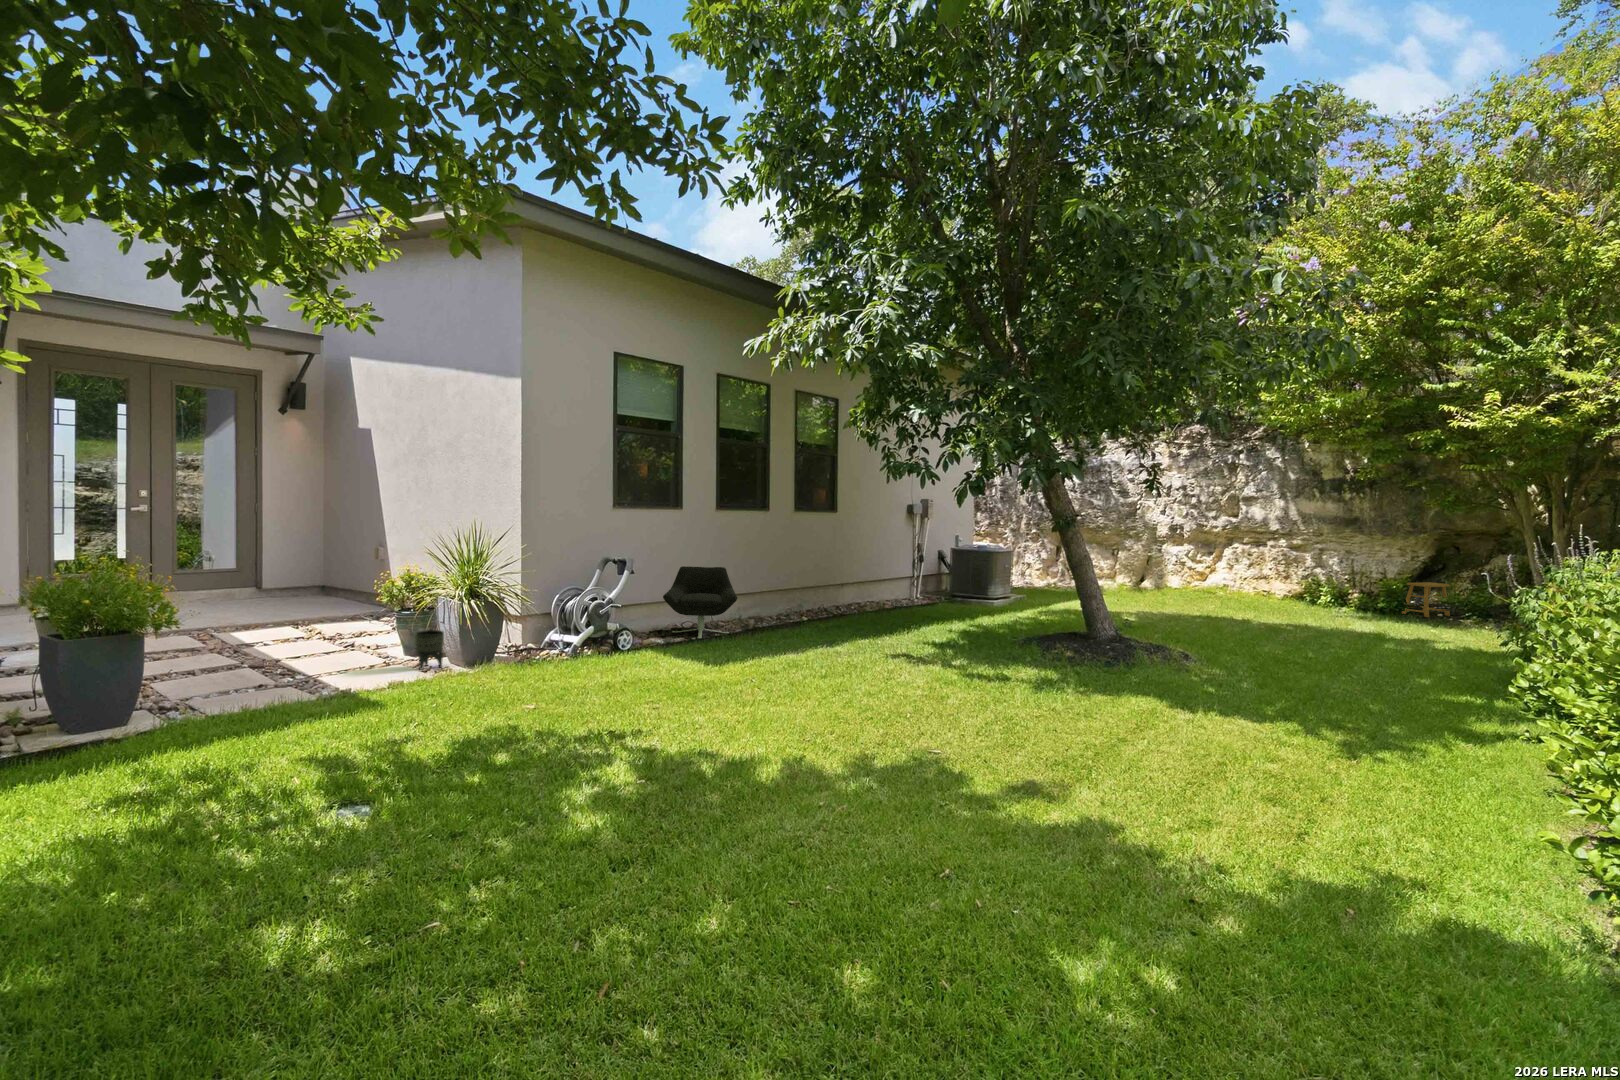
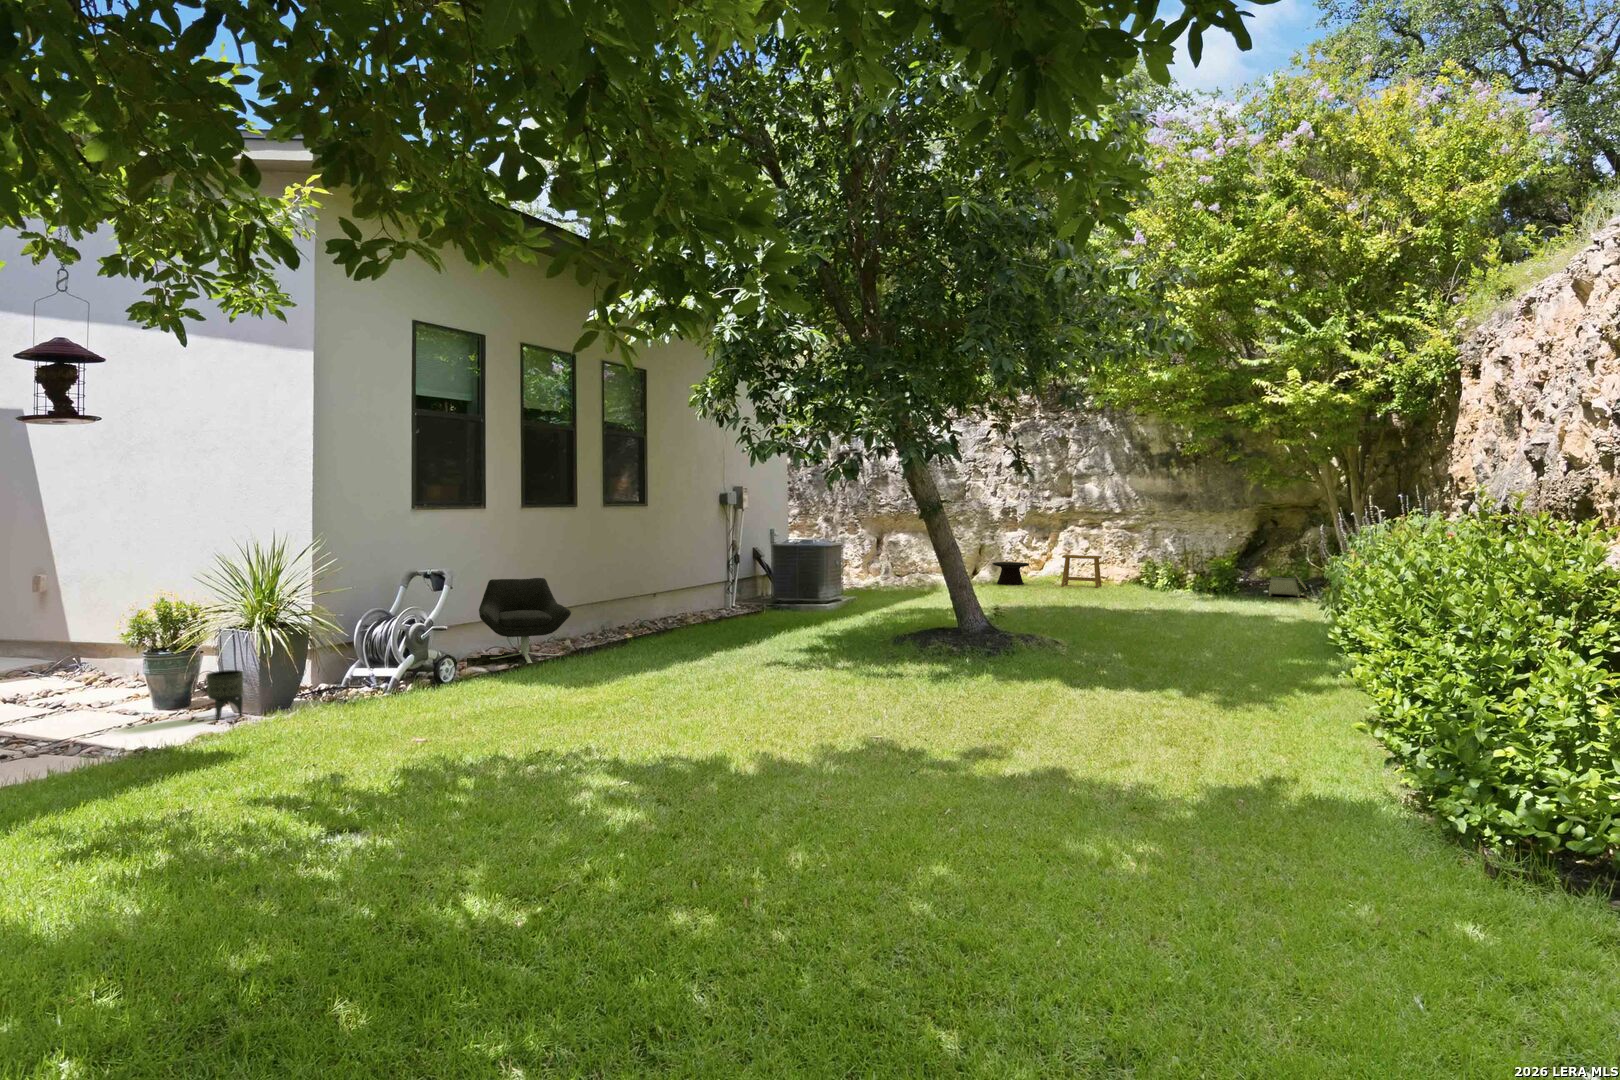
side table: none [1157,572,1193,594] -> present [992,562,1029,585]
stool: present [1402,582,1450,617] -> present [1061,555,1102,588]
basket: none [1451,601,1504,625] -> present [1269,574,1307,597]

